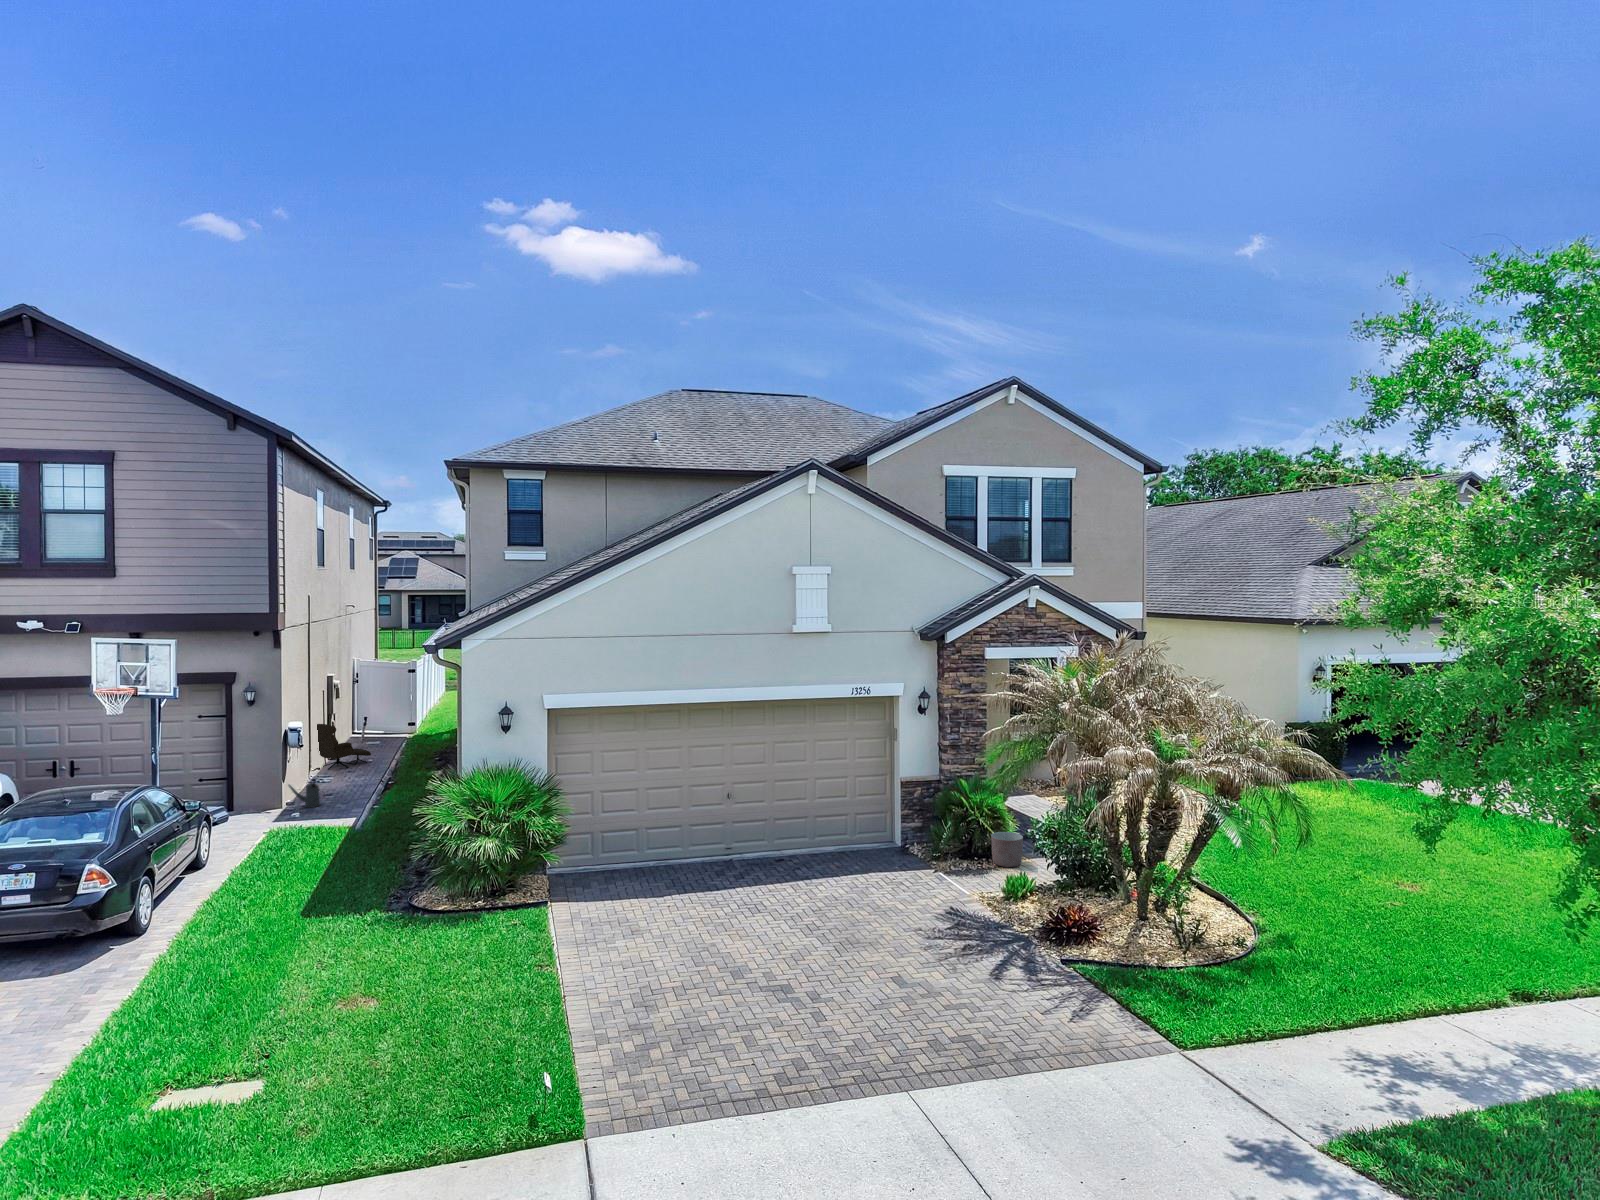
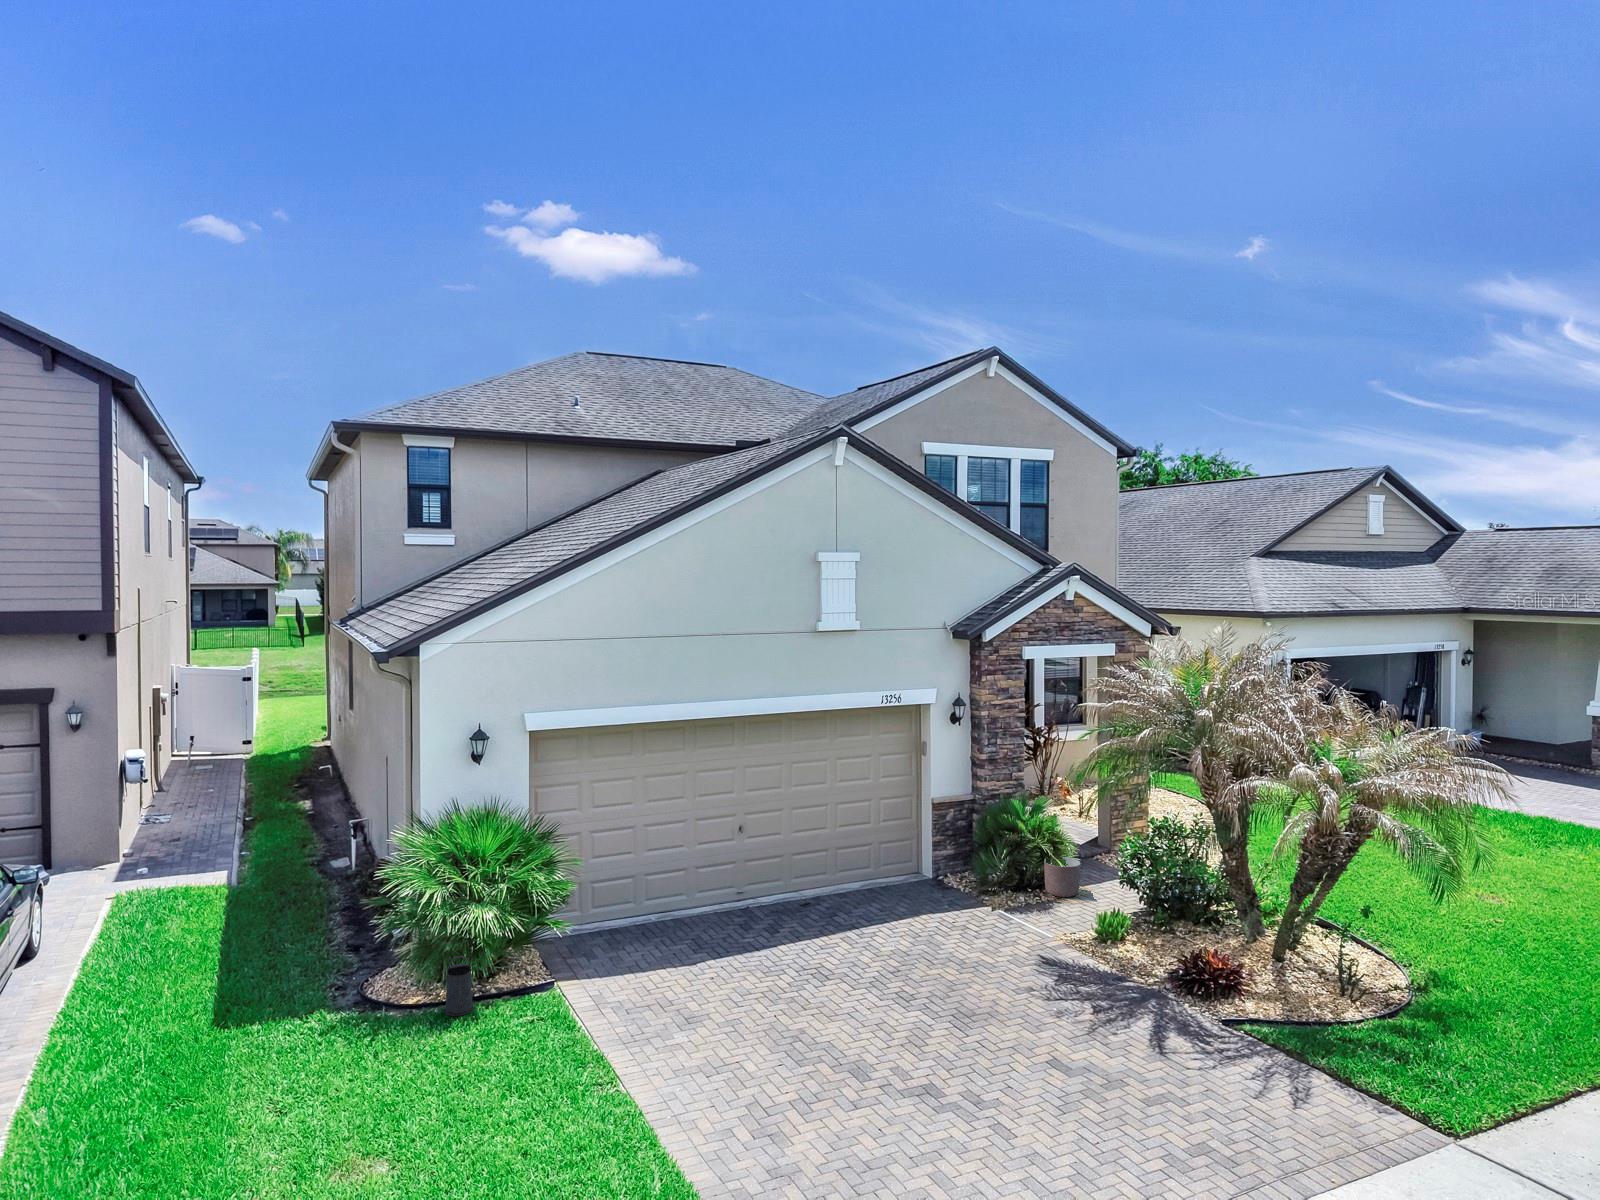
lounge chair: present [317,724,371,770] -> none [139,750,214,808]
watering can: present [289,779,325,808] -> present [444,956,474,1016]

